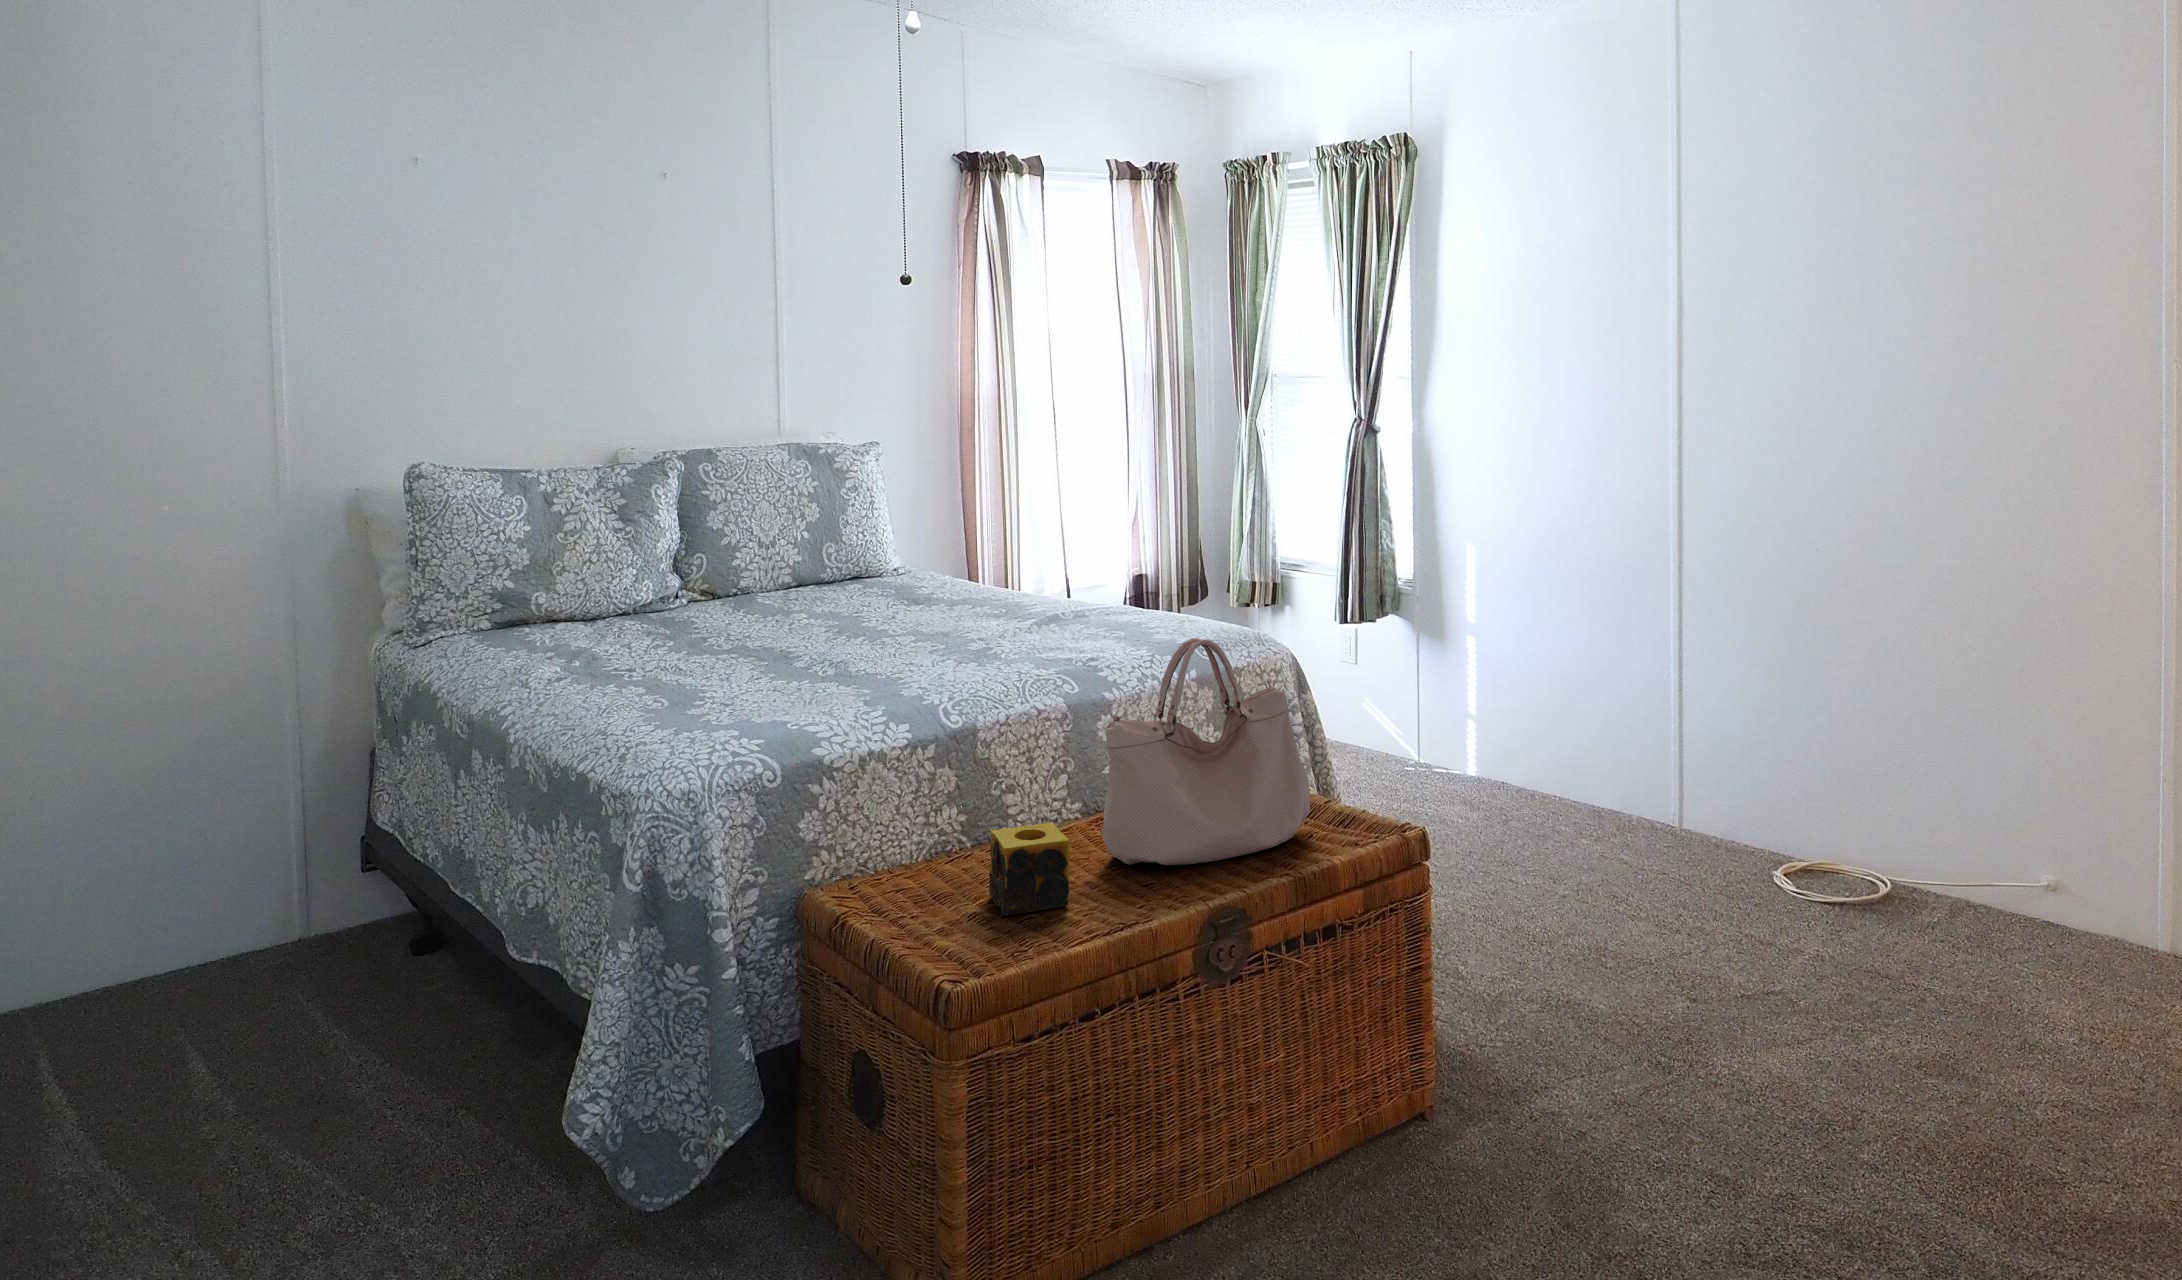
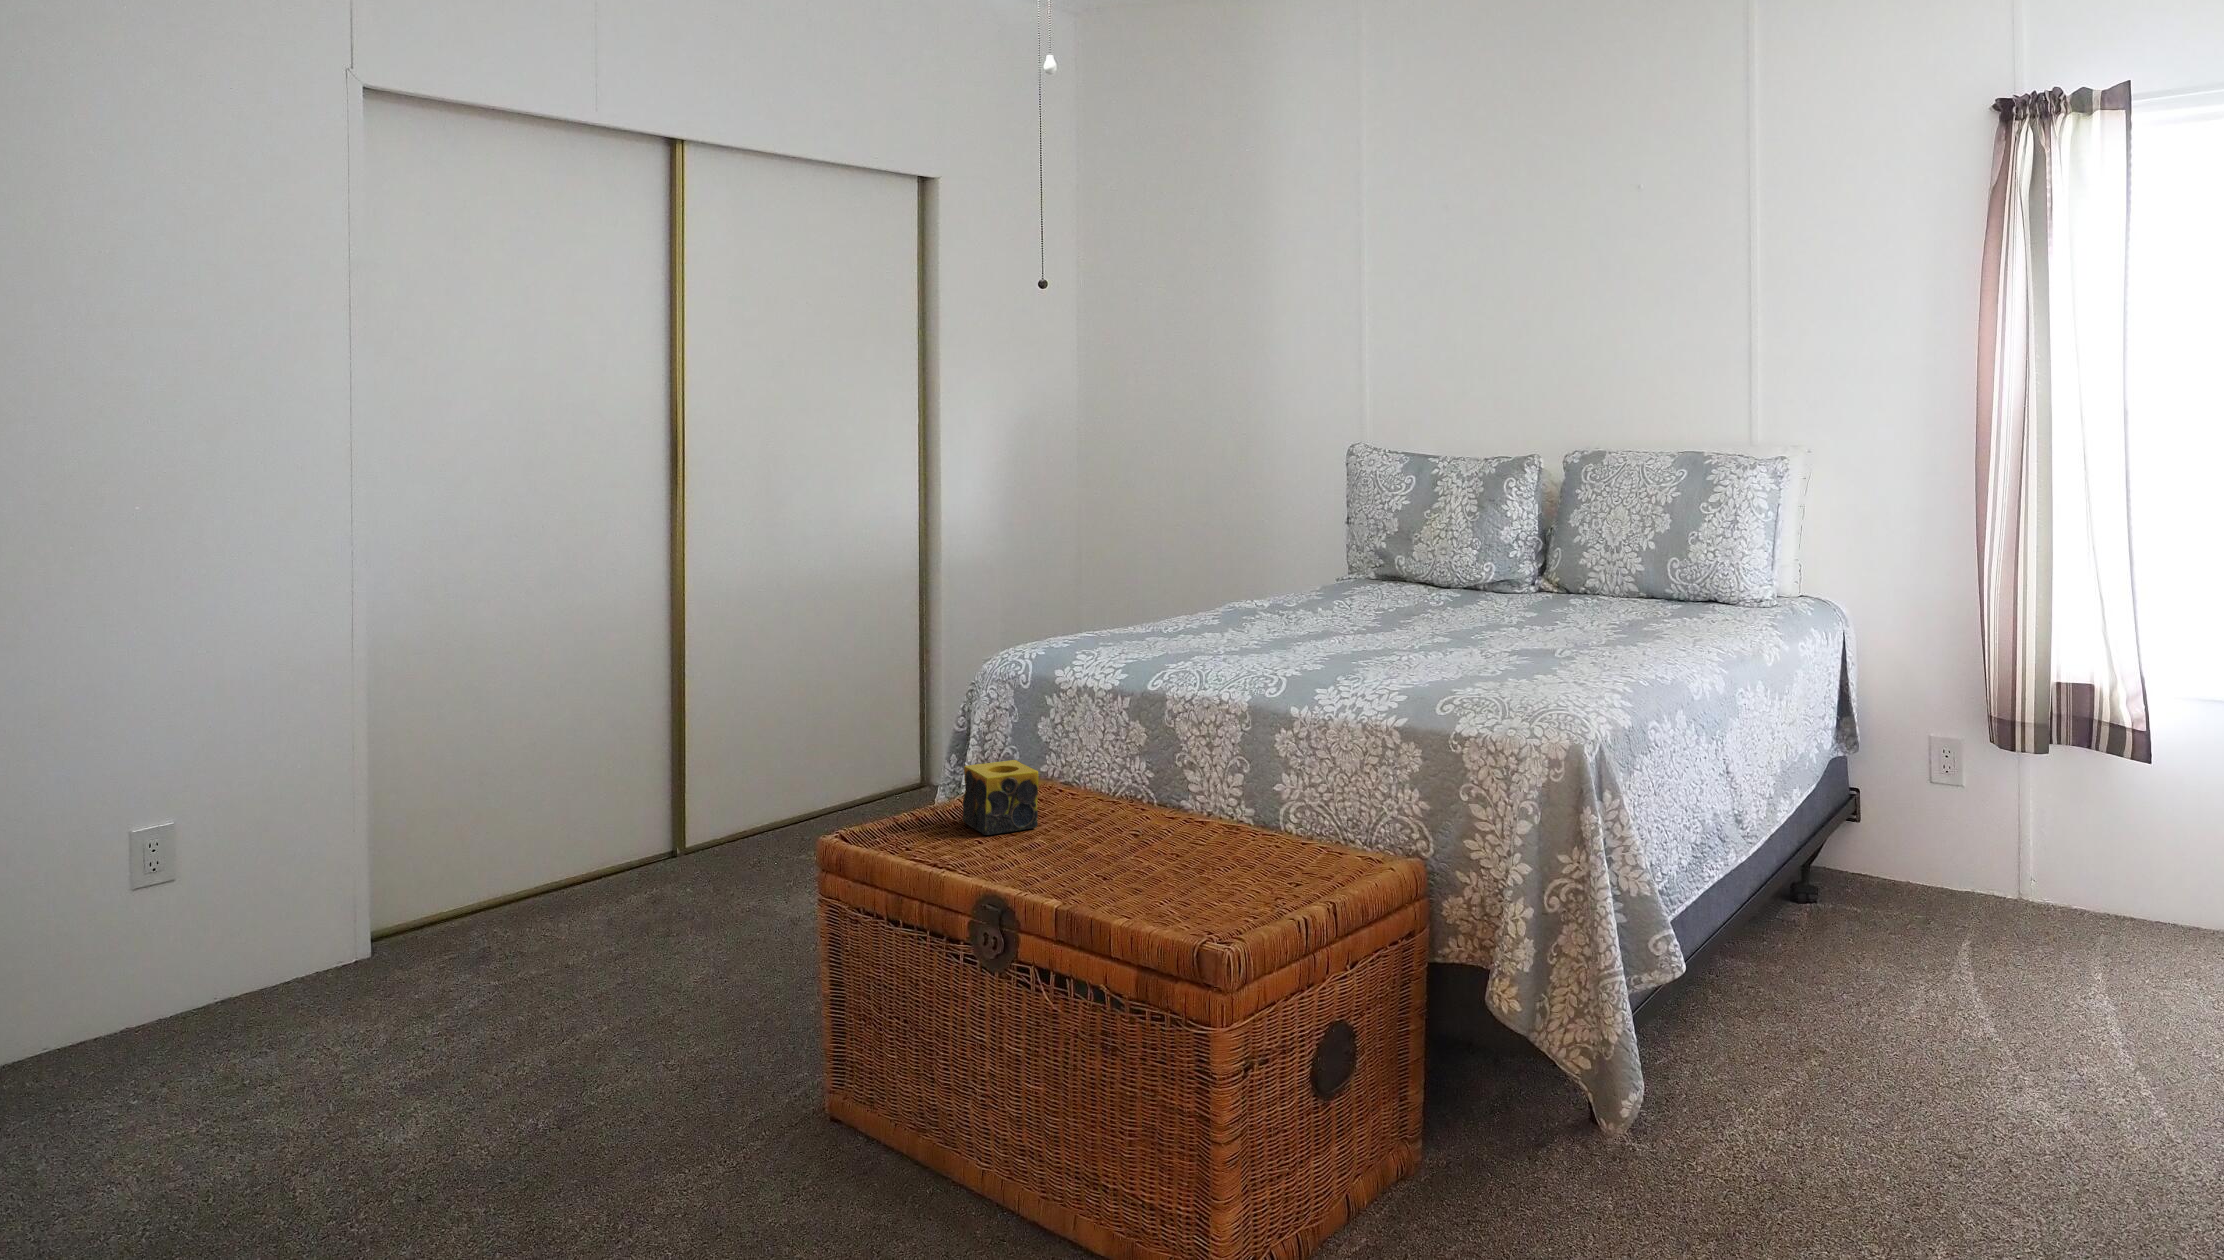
handbag: present [1102,638,1310,865] -> none [1066,644,1242,883]

